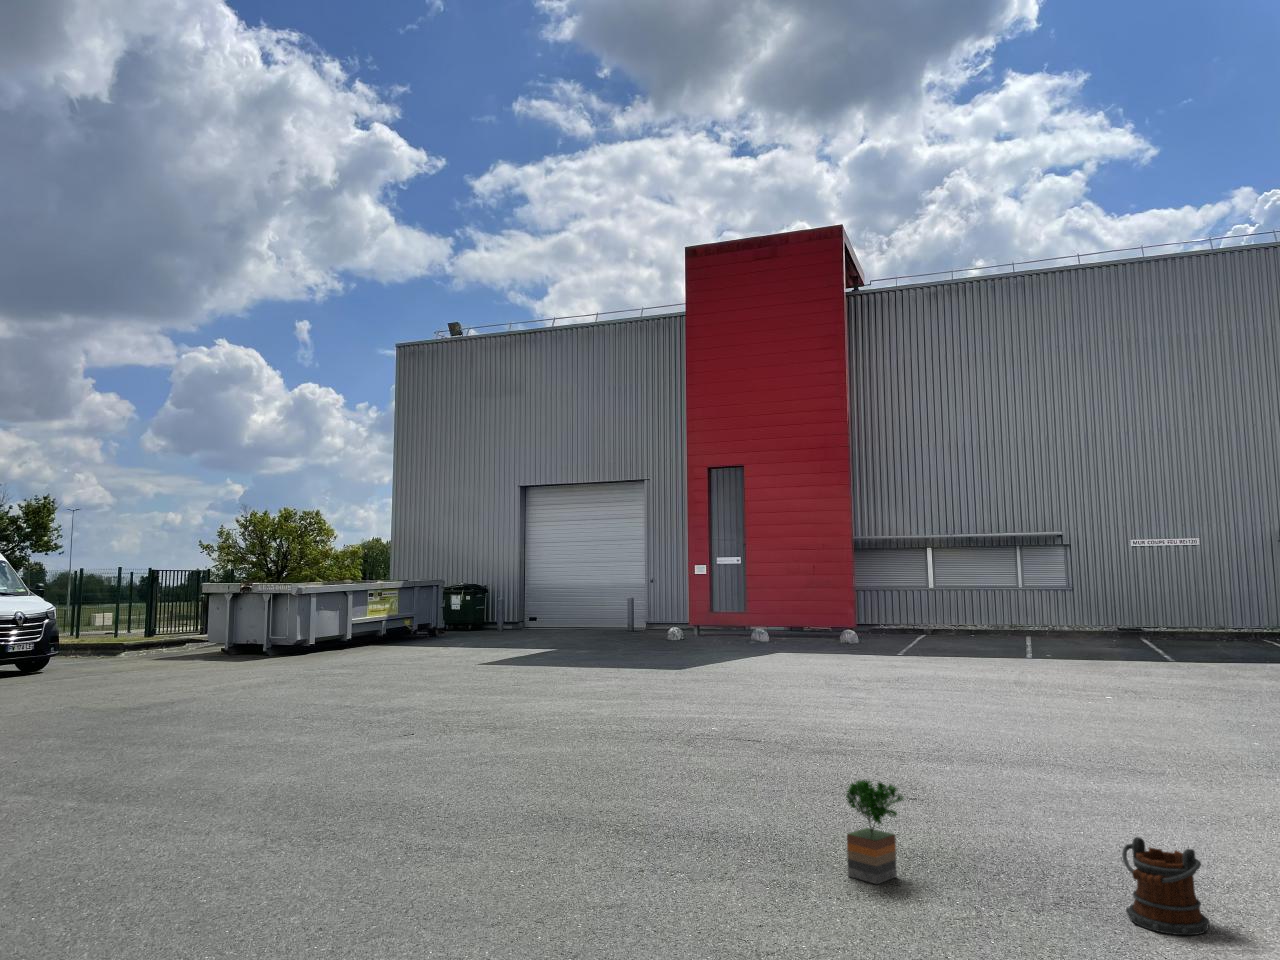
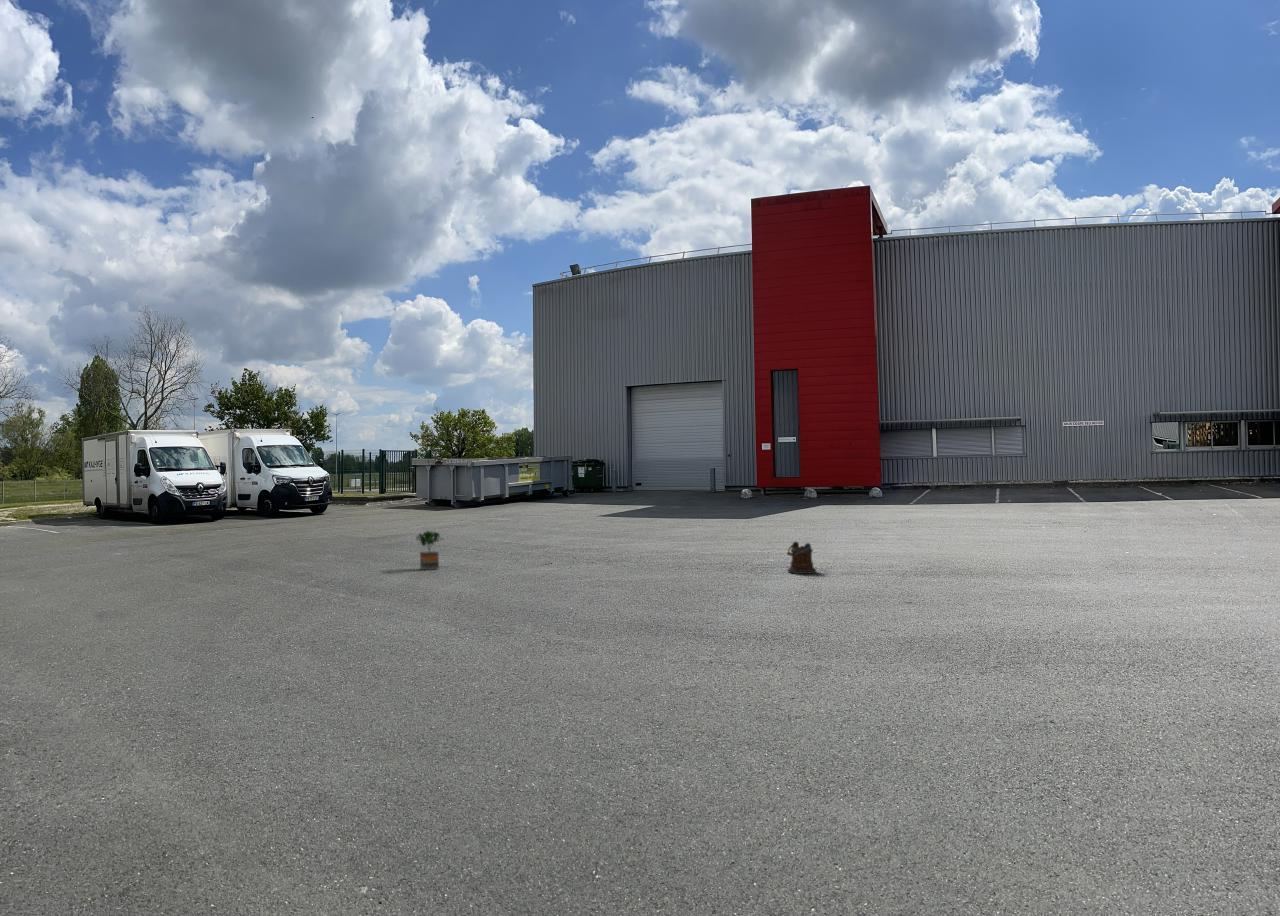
potted tree: present [846,780,904,884] -> present [417,531,440,570]

